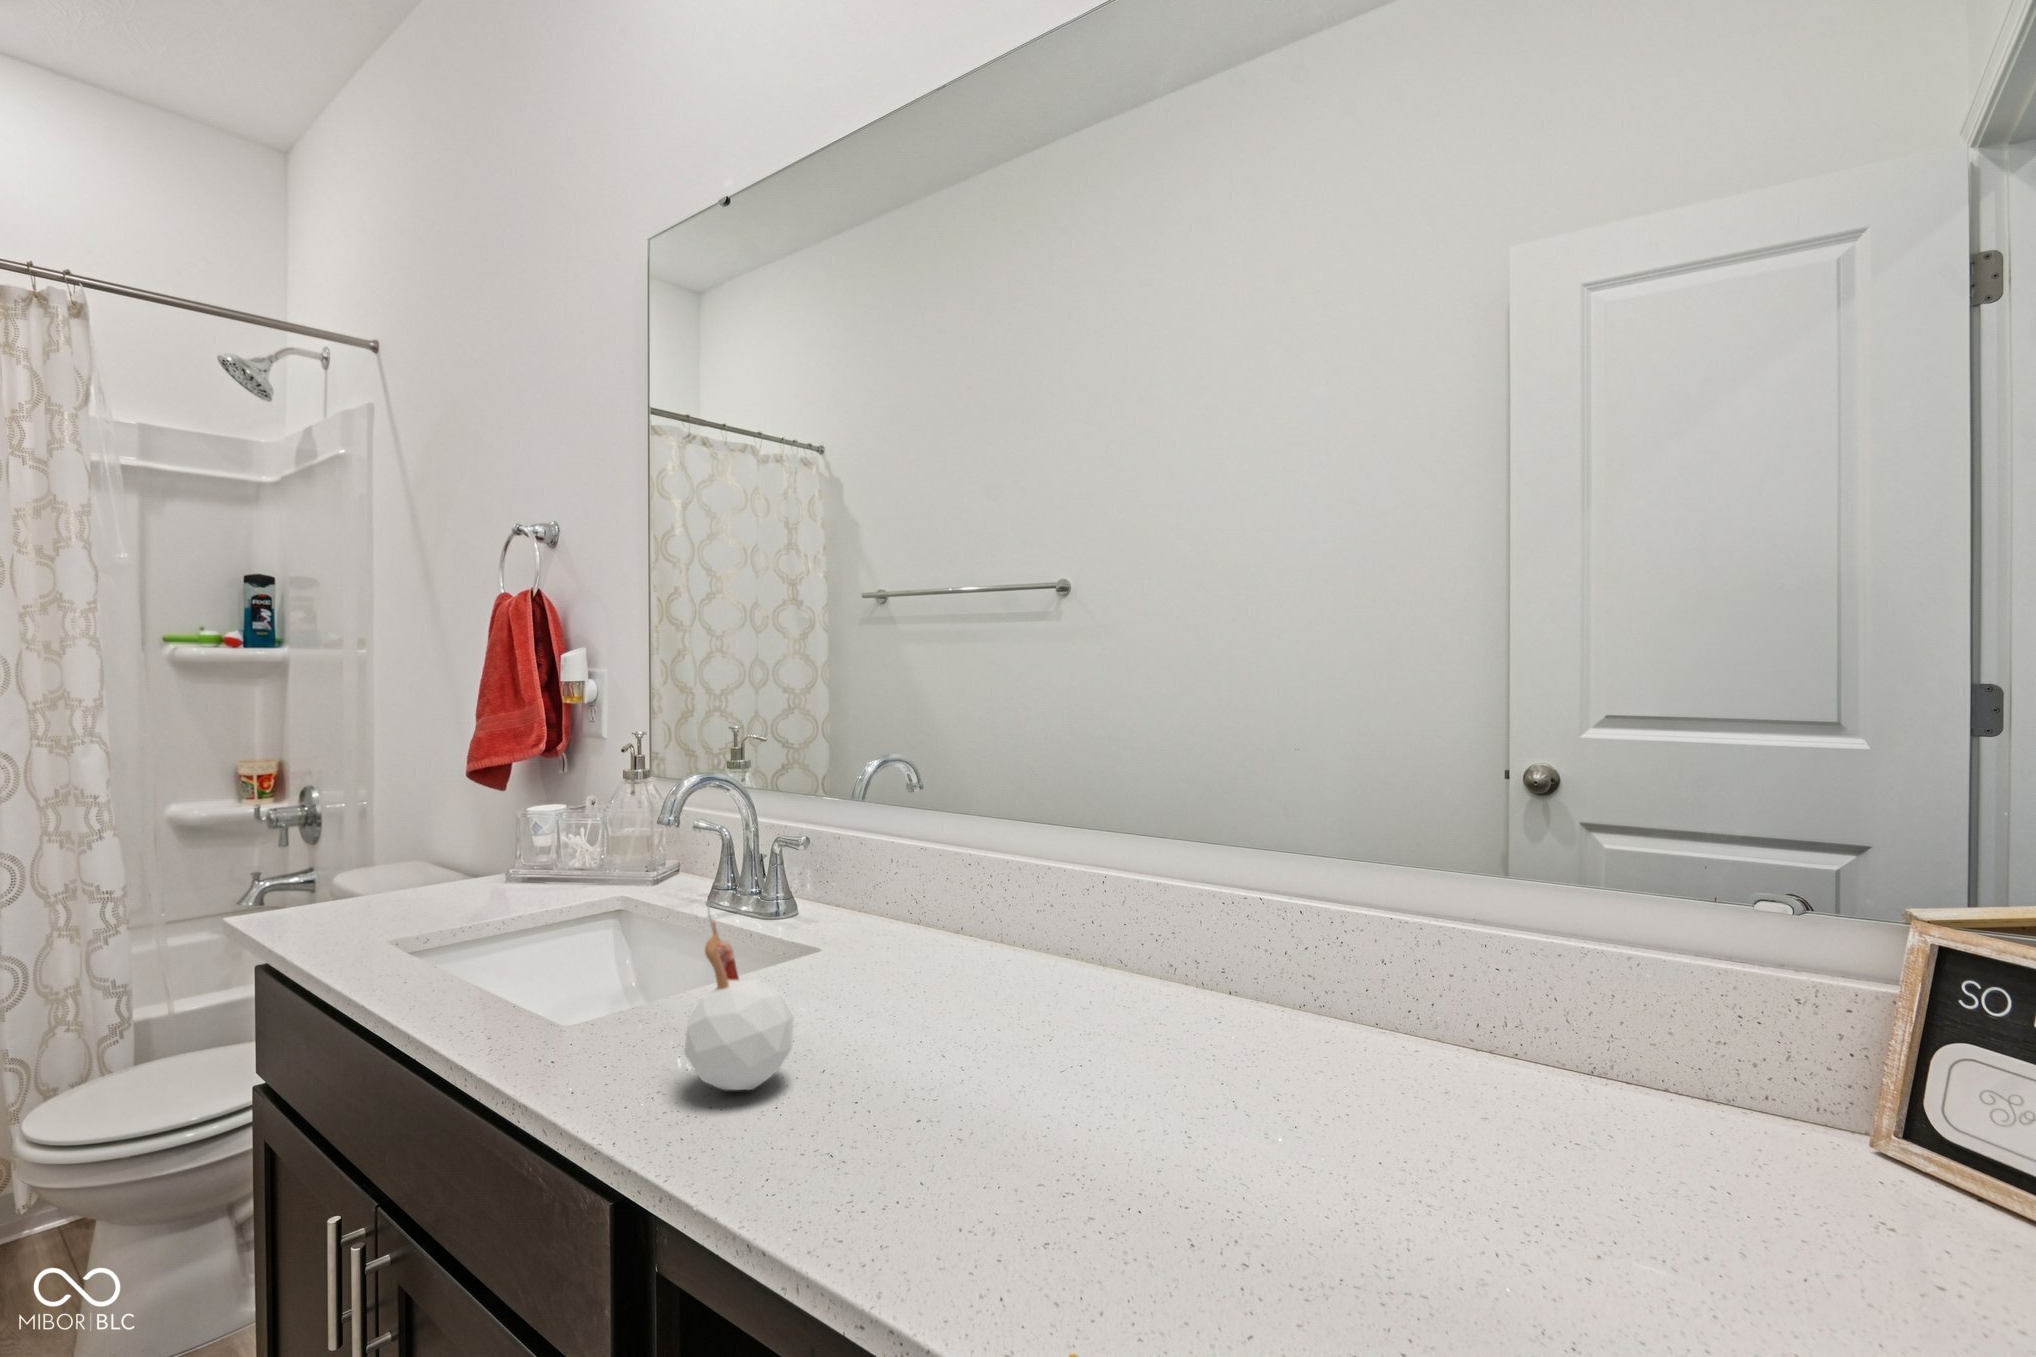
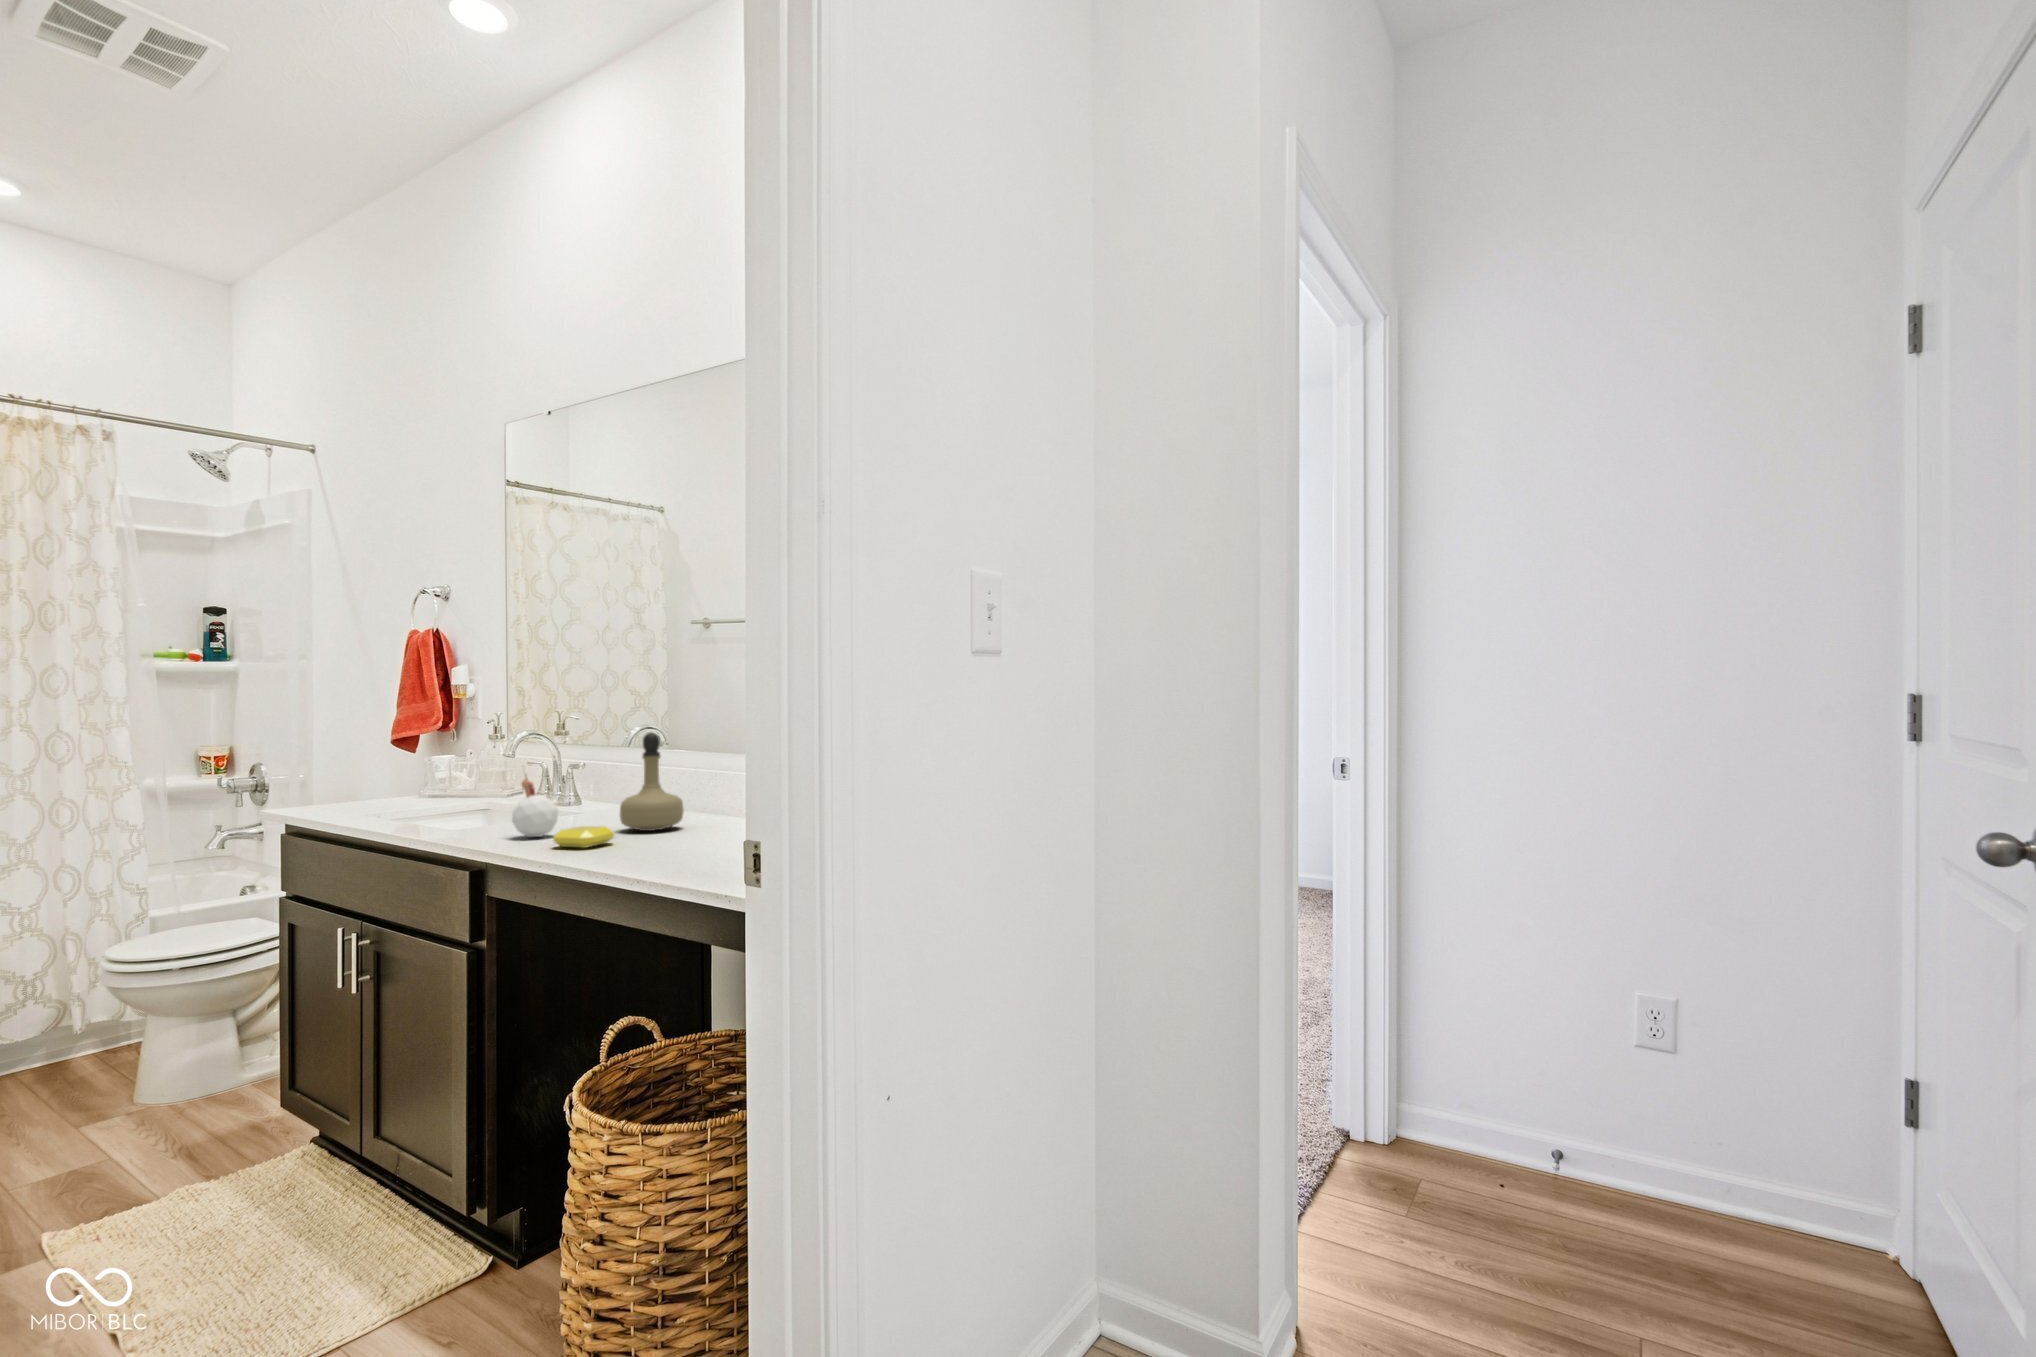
perfume bottle: none [928,814,1072,1058] -> present [620,732,684,831]
soap bar: none [810,1099,973,1200] -> present [553,826,614,848]

